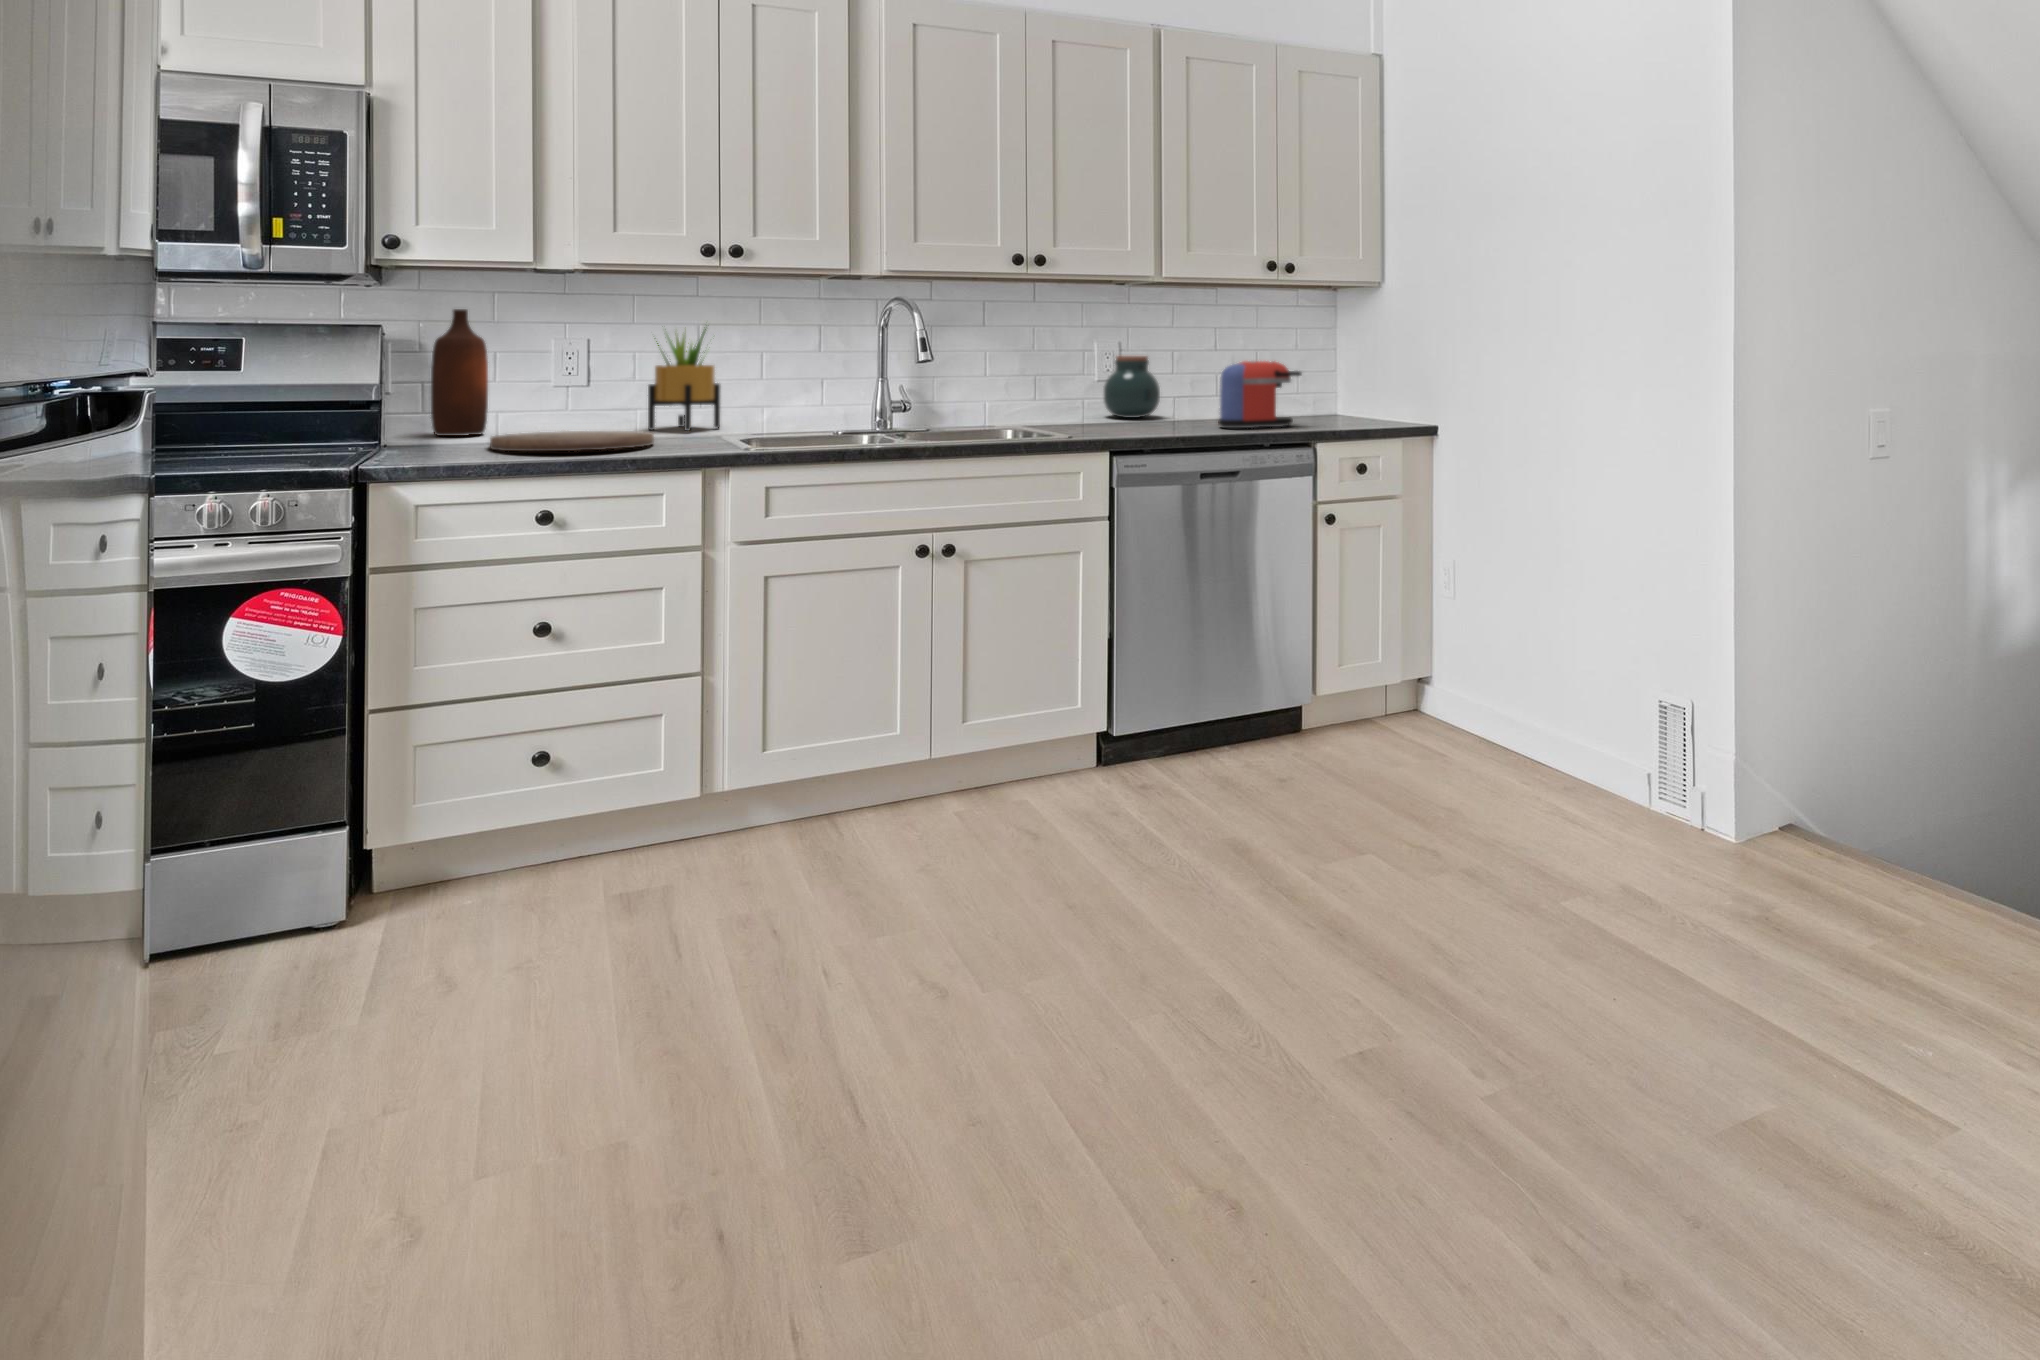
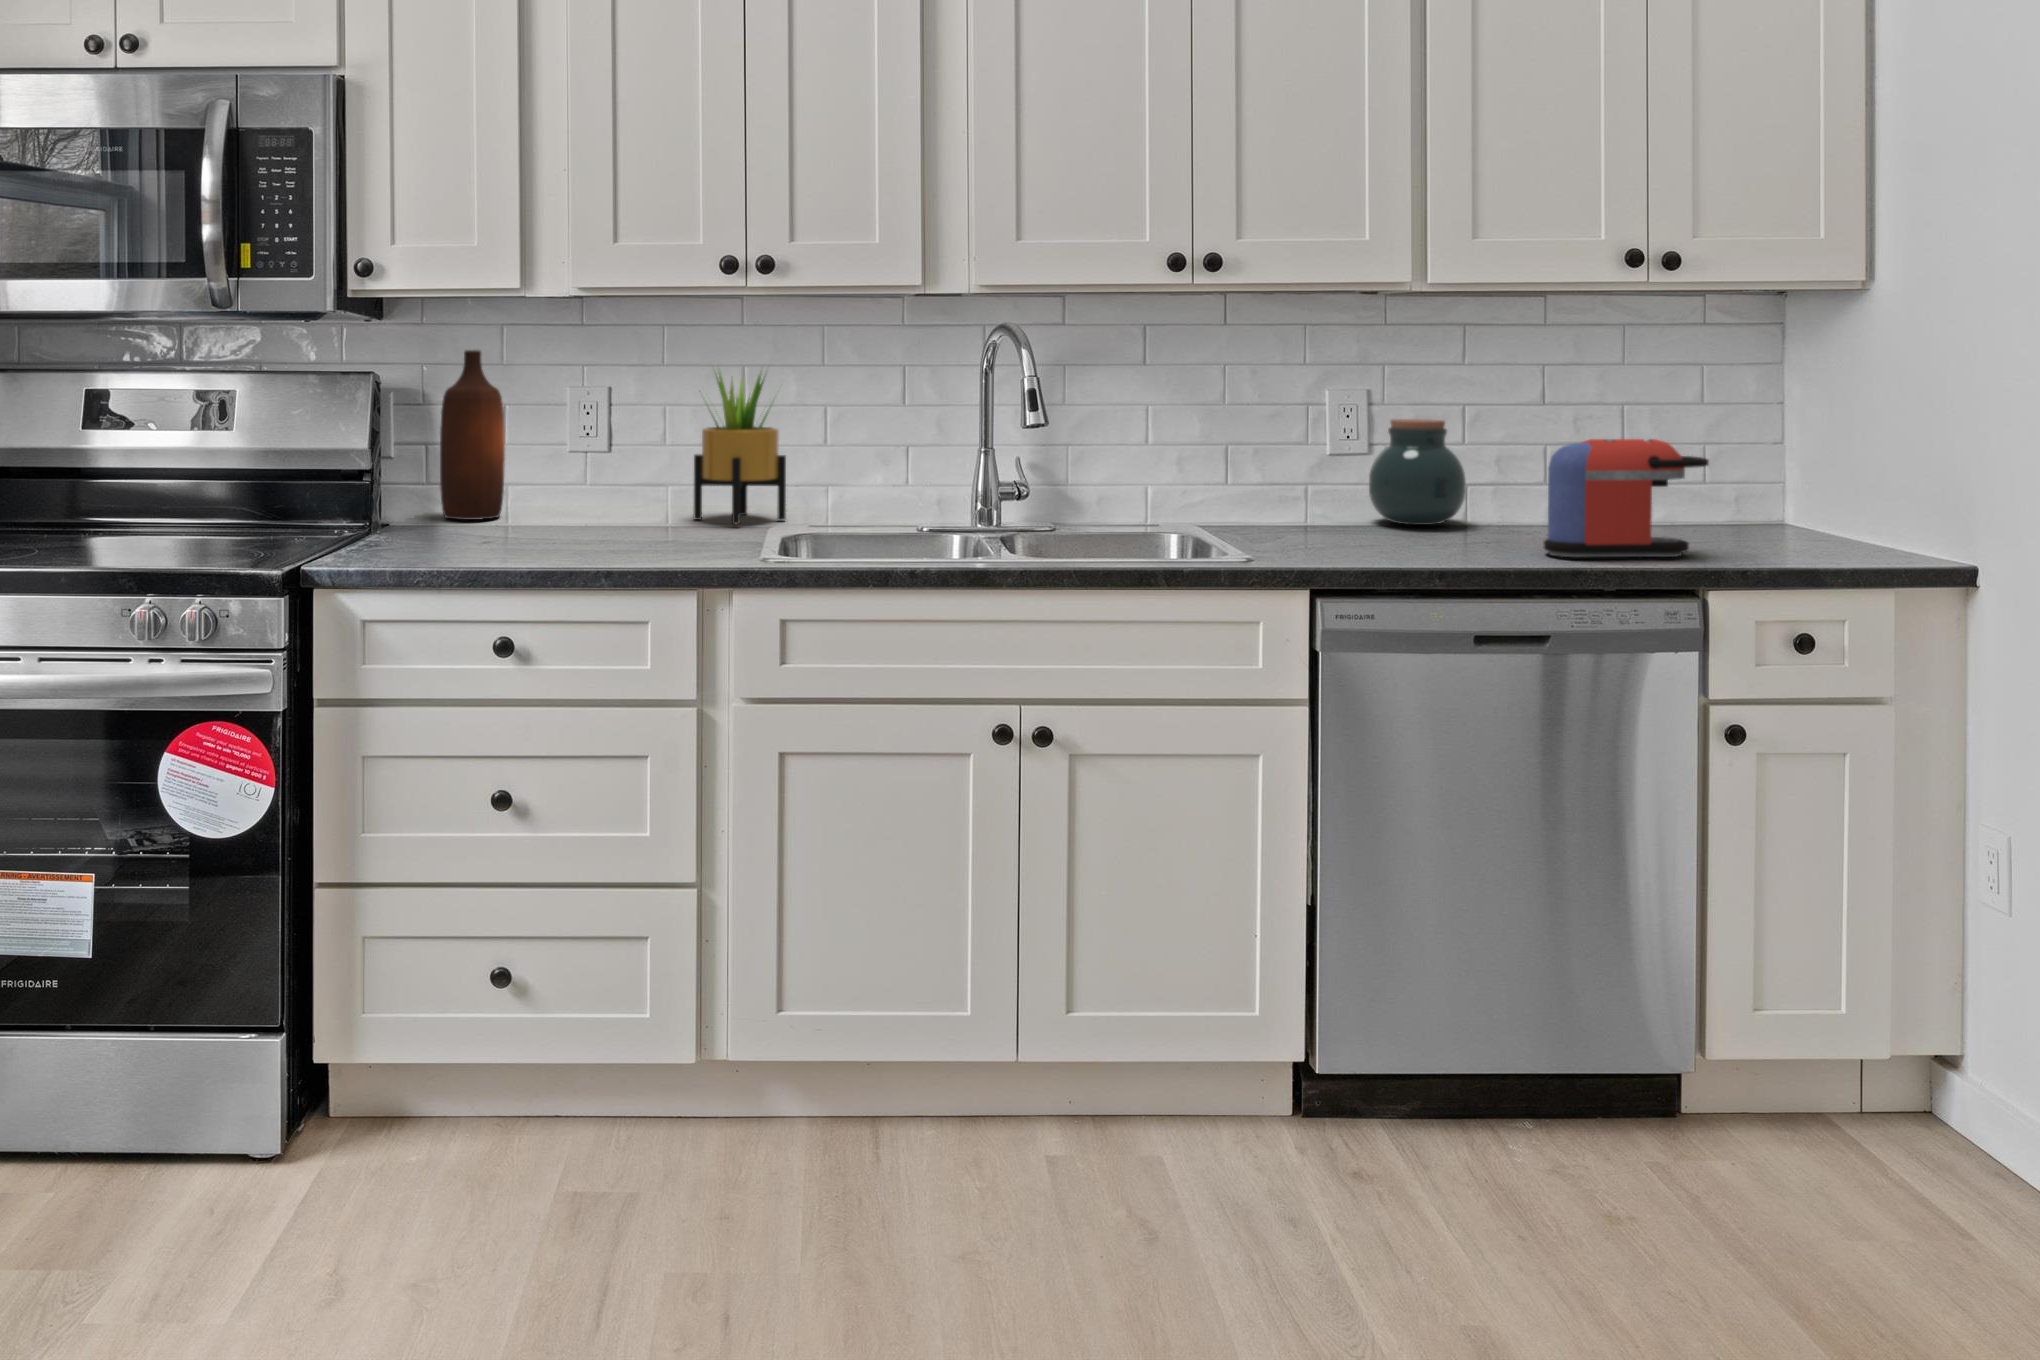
cutting board: present [490,431,654,451] -> none [473,520,671,555]

